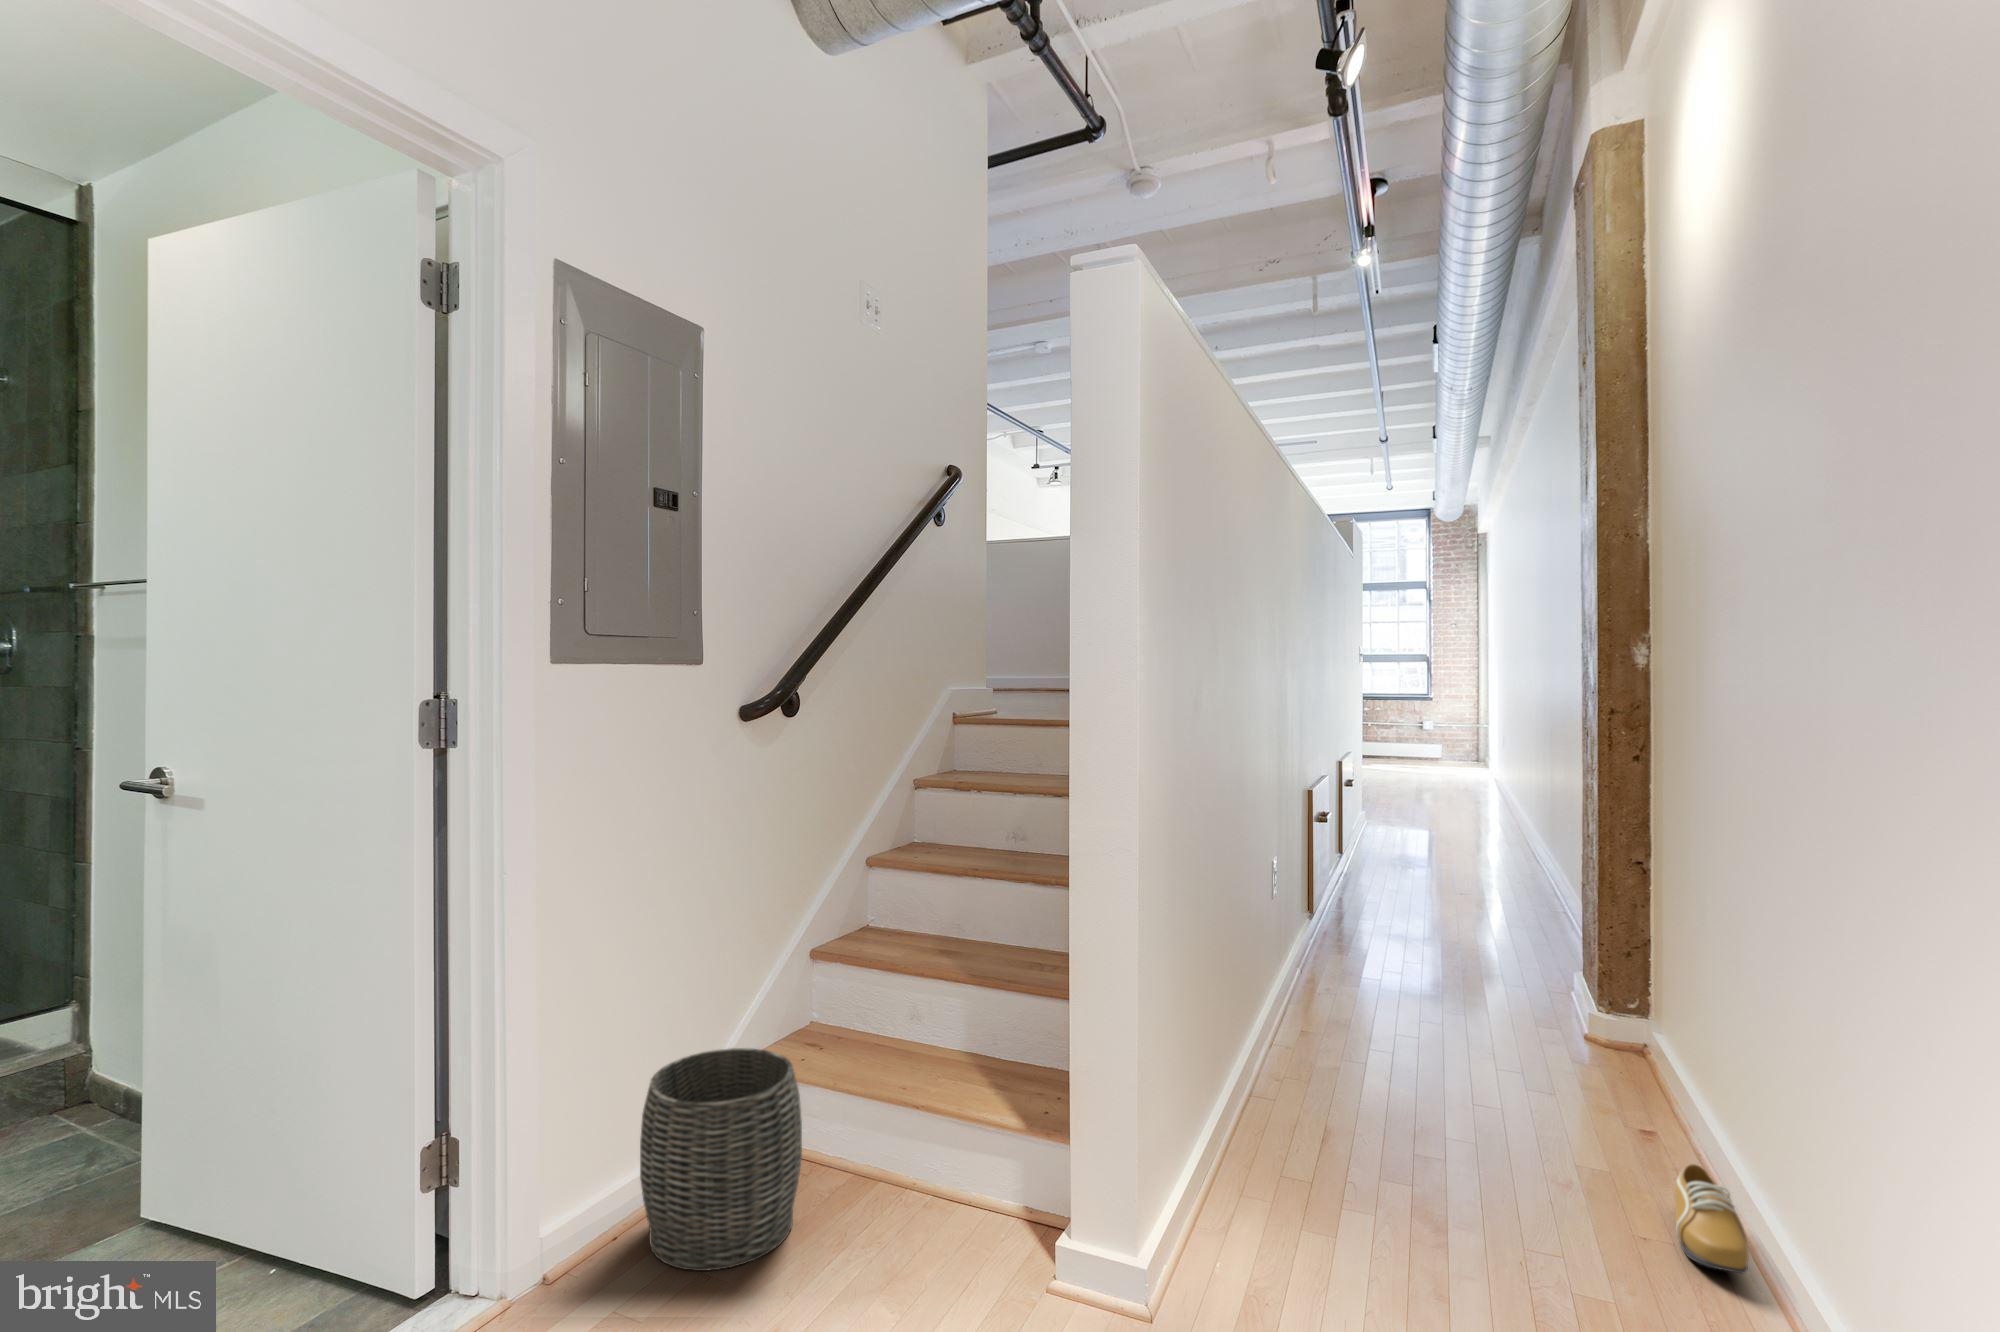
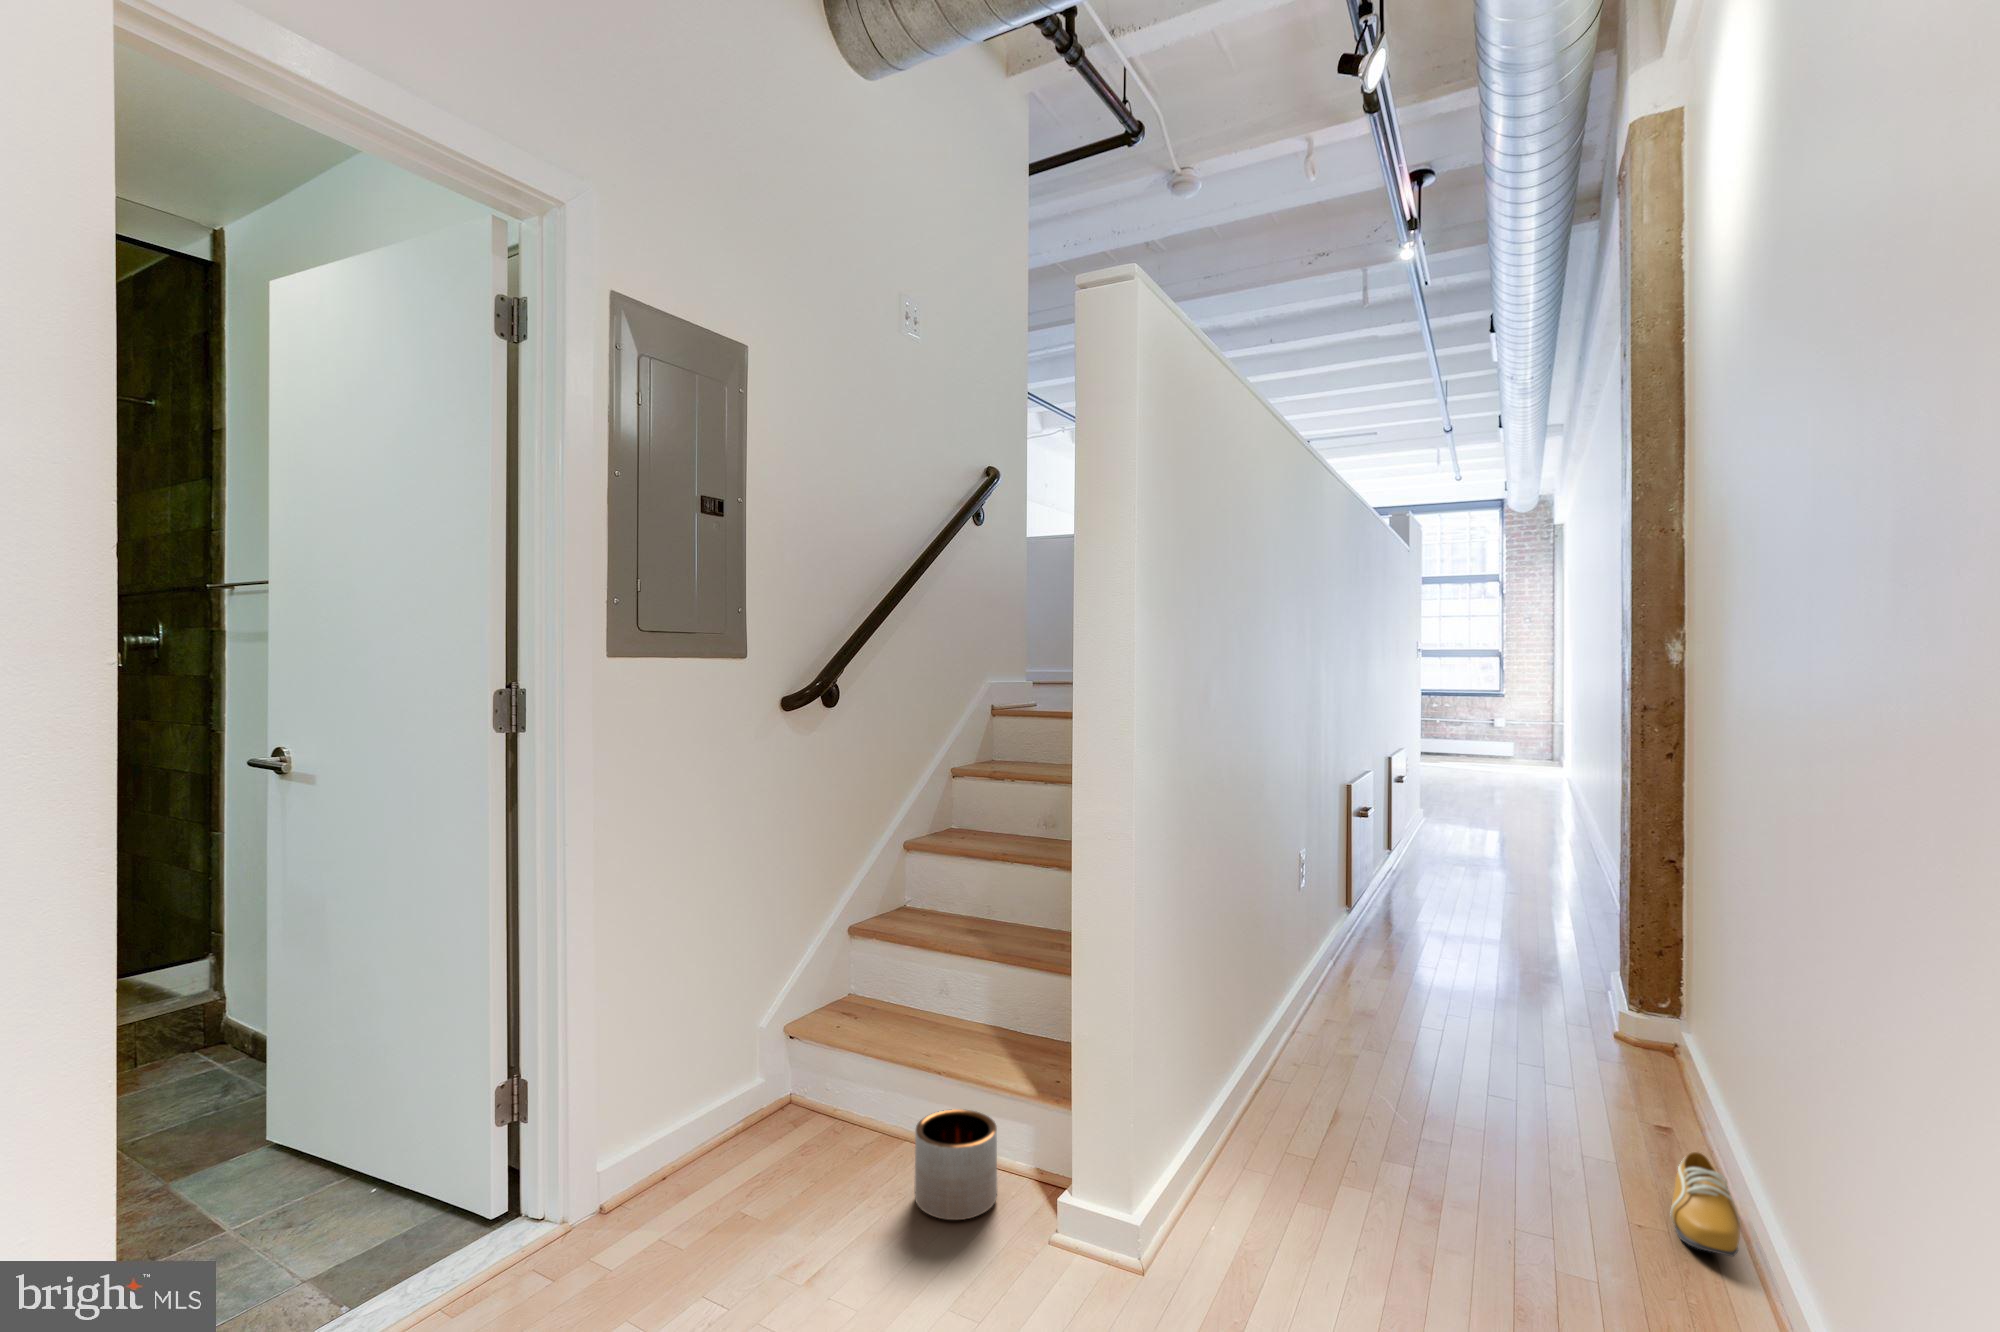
woven basket: present [640,1048,802,1271] -> none [688,1011,834,1208]
planter: none [894,1150,983,1274] -> present [914,1109,998,1220]

